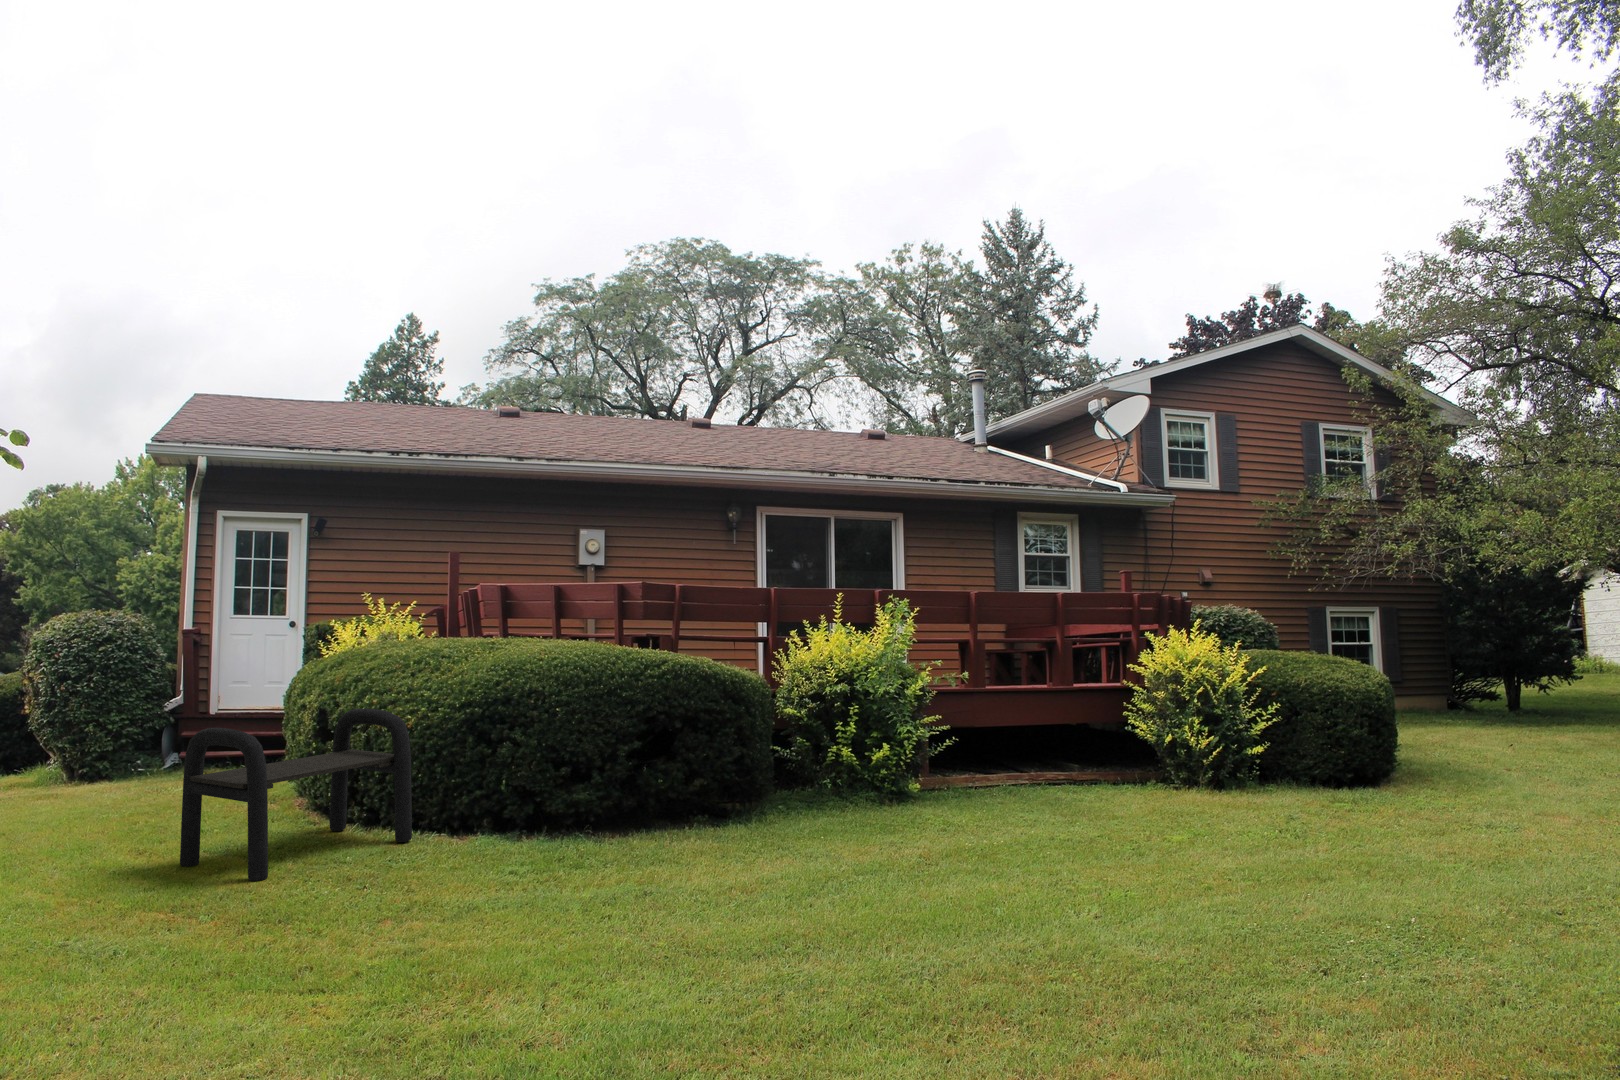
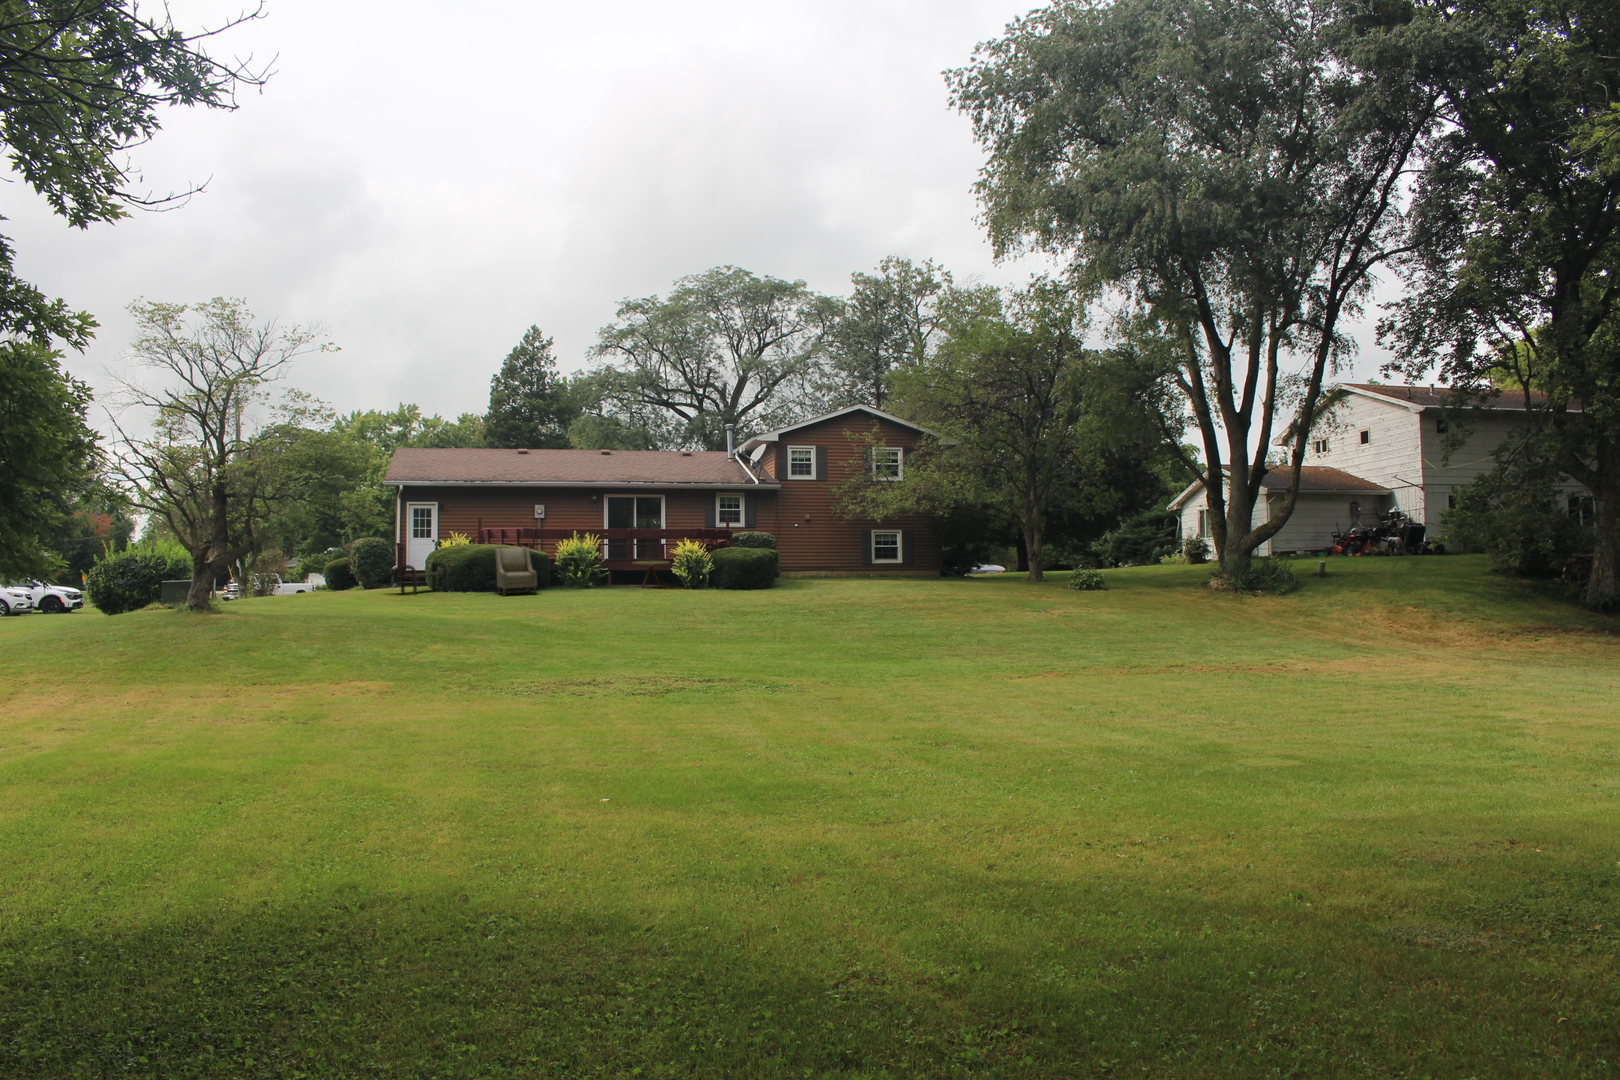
chair: none [629,640,838,872] -> present [495,547,537,595]
round table: none [1070,689,1210,796] -> present [633,561,669,588]

